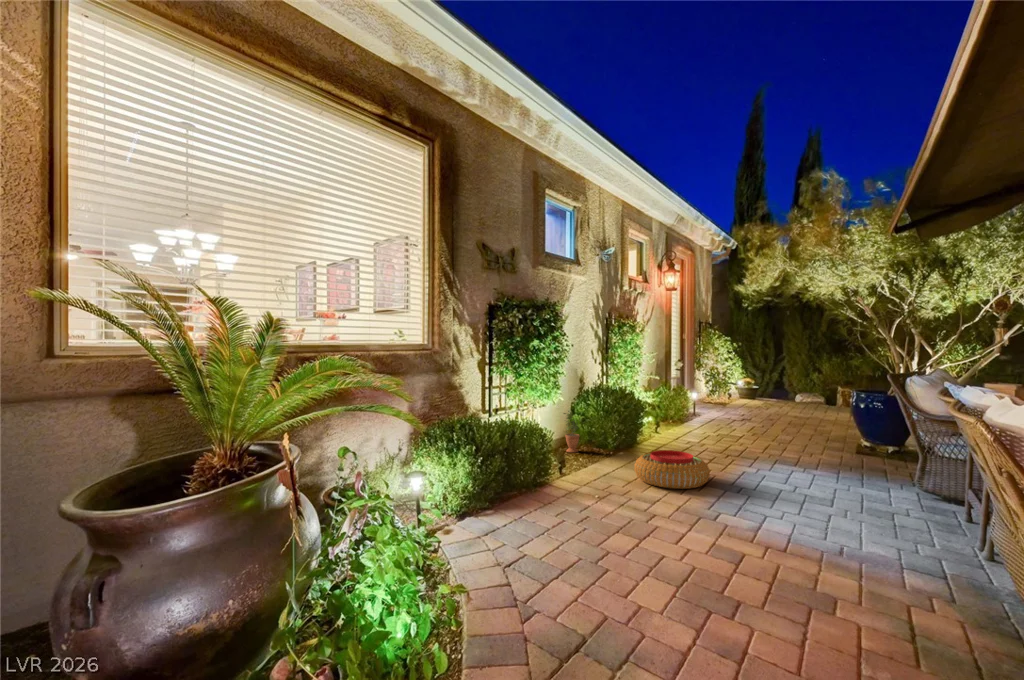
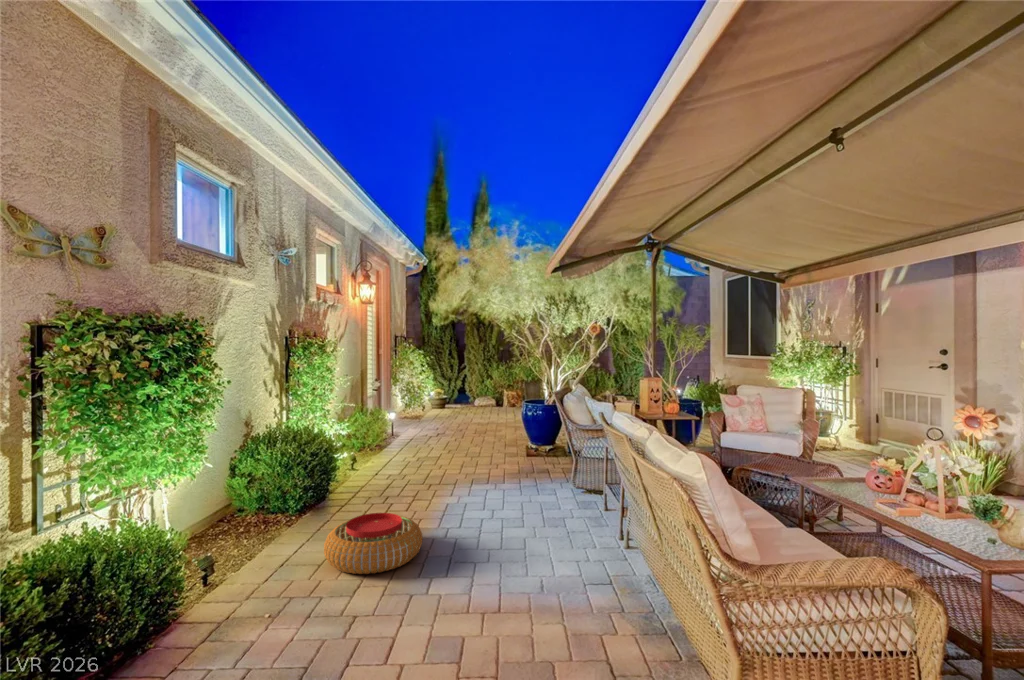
potted plant: present [564,413,580,452] -> none [218,469,245,529]

